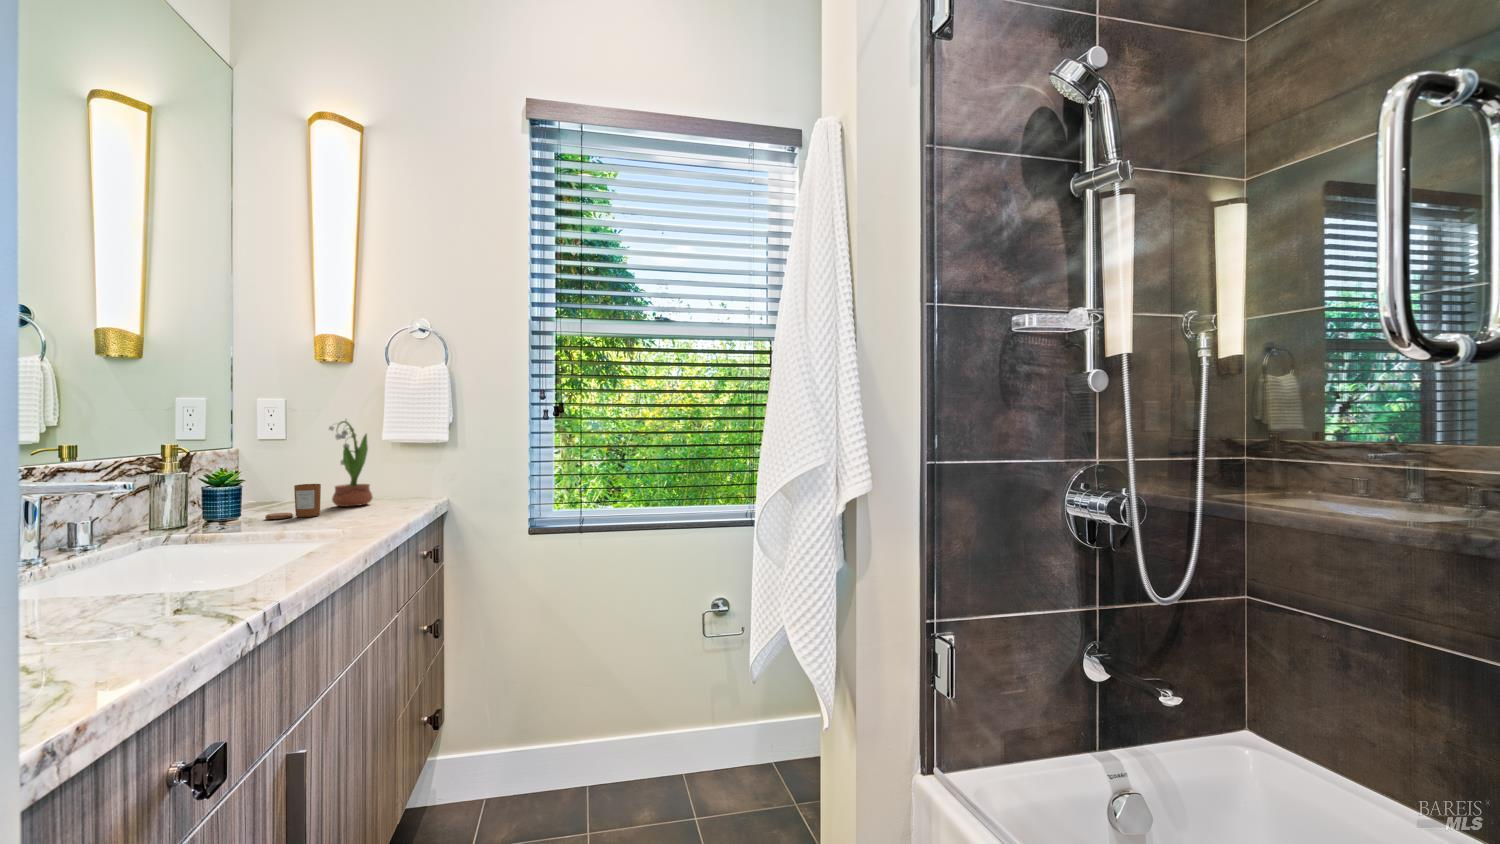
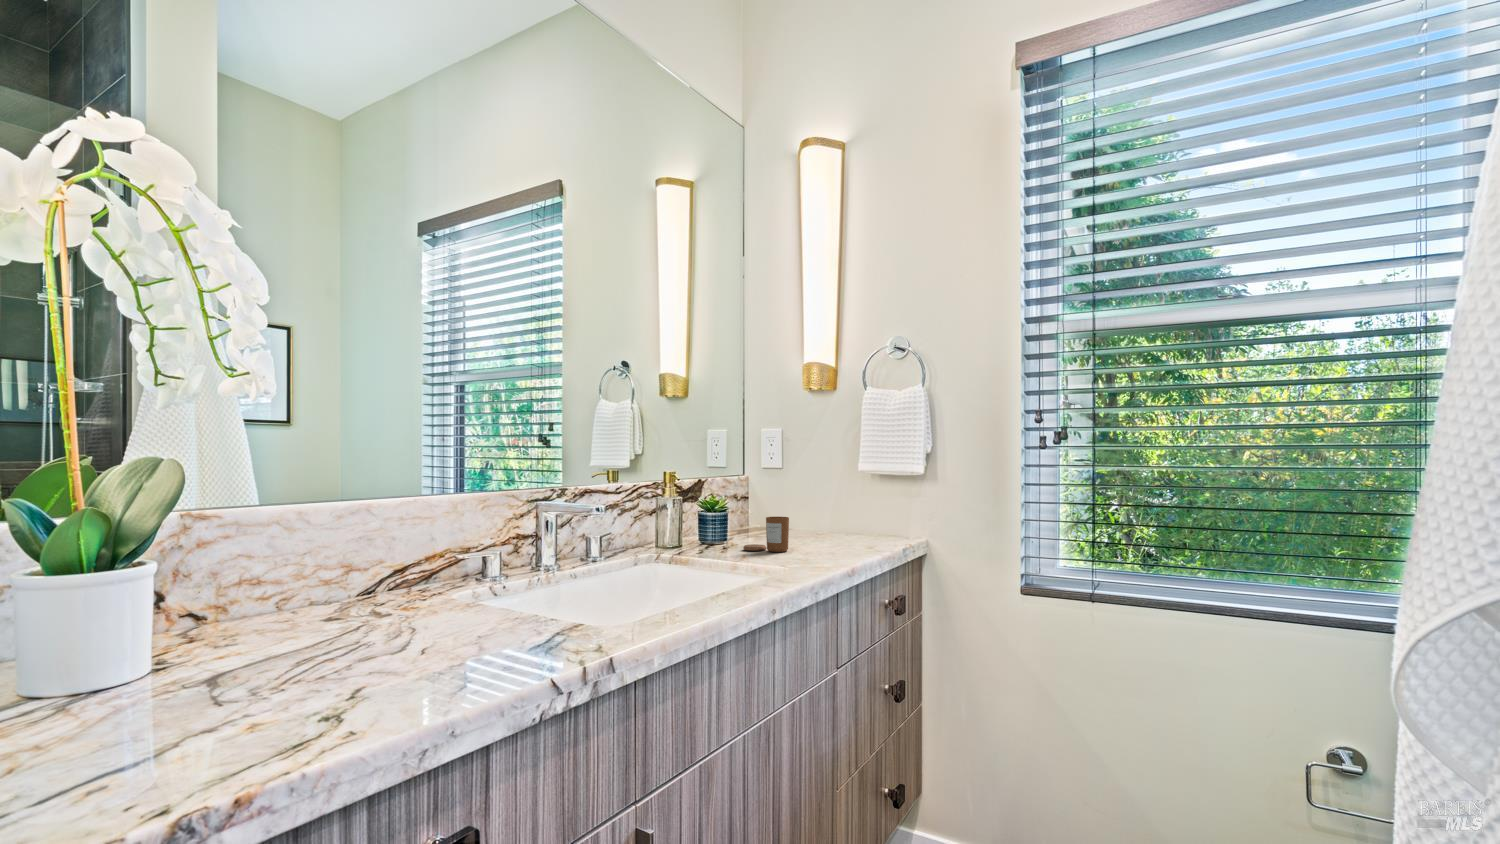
potted flower: present [329,421,372,507] -> none [808,448,847,545]

